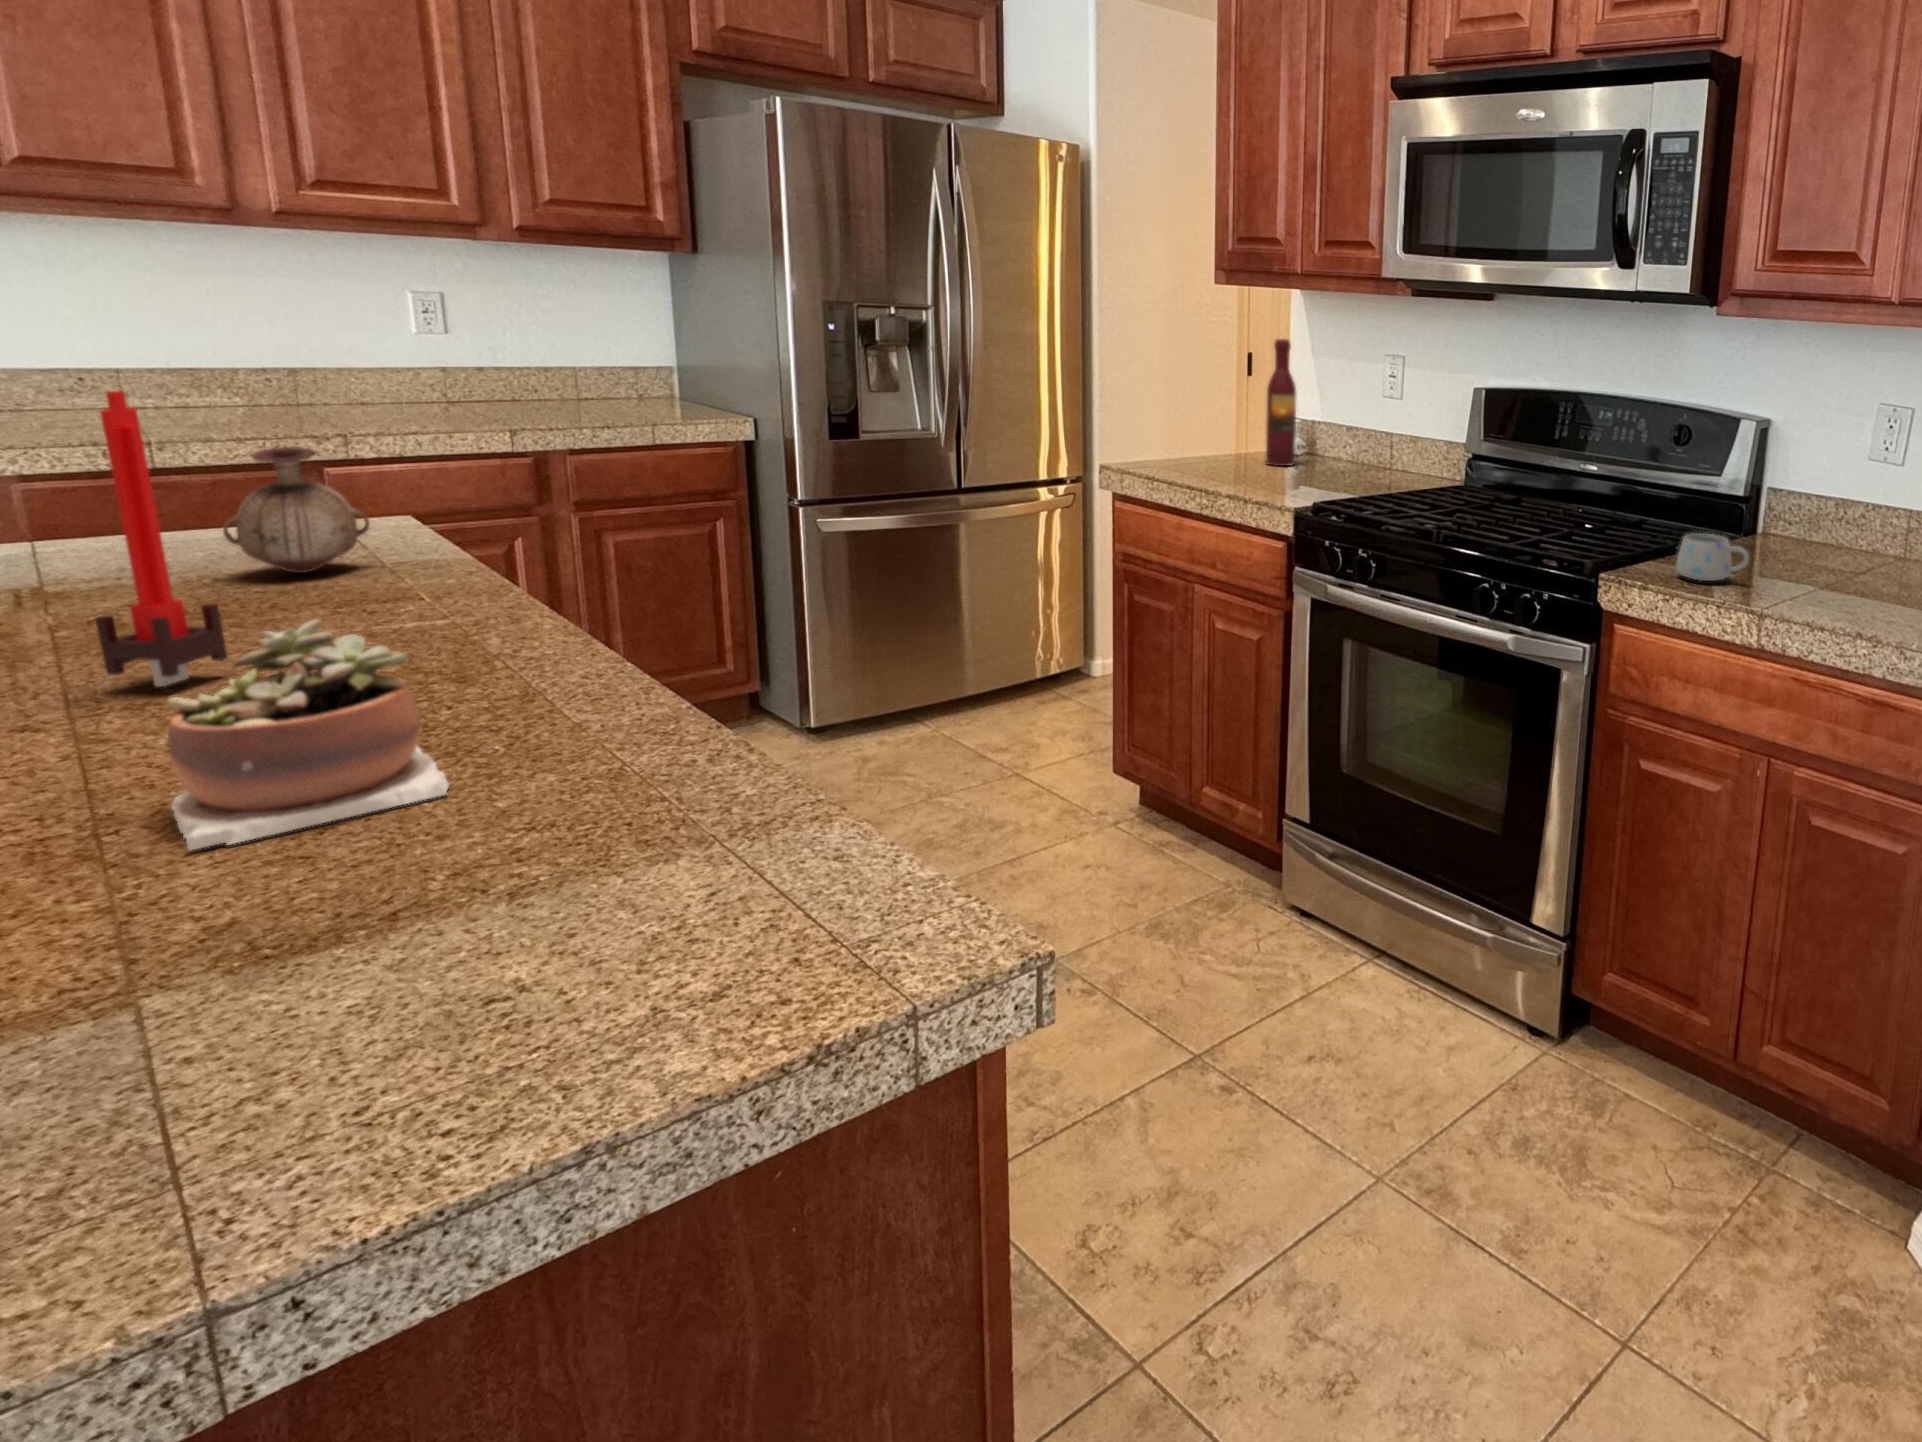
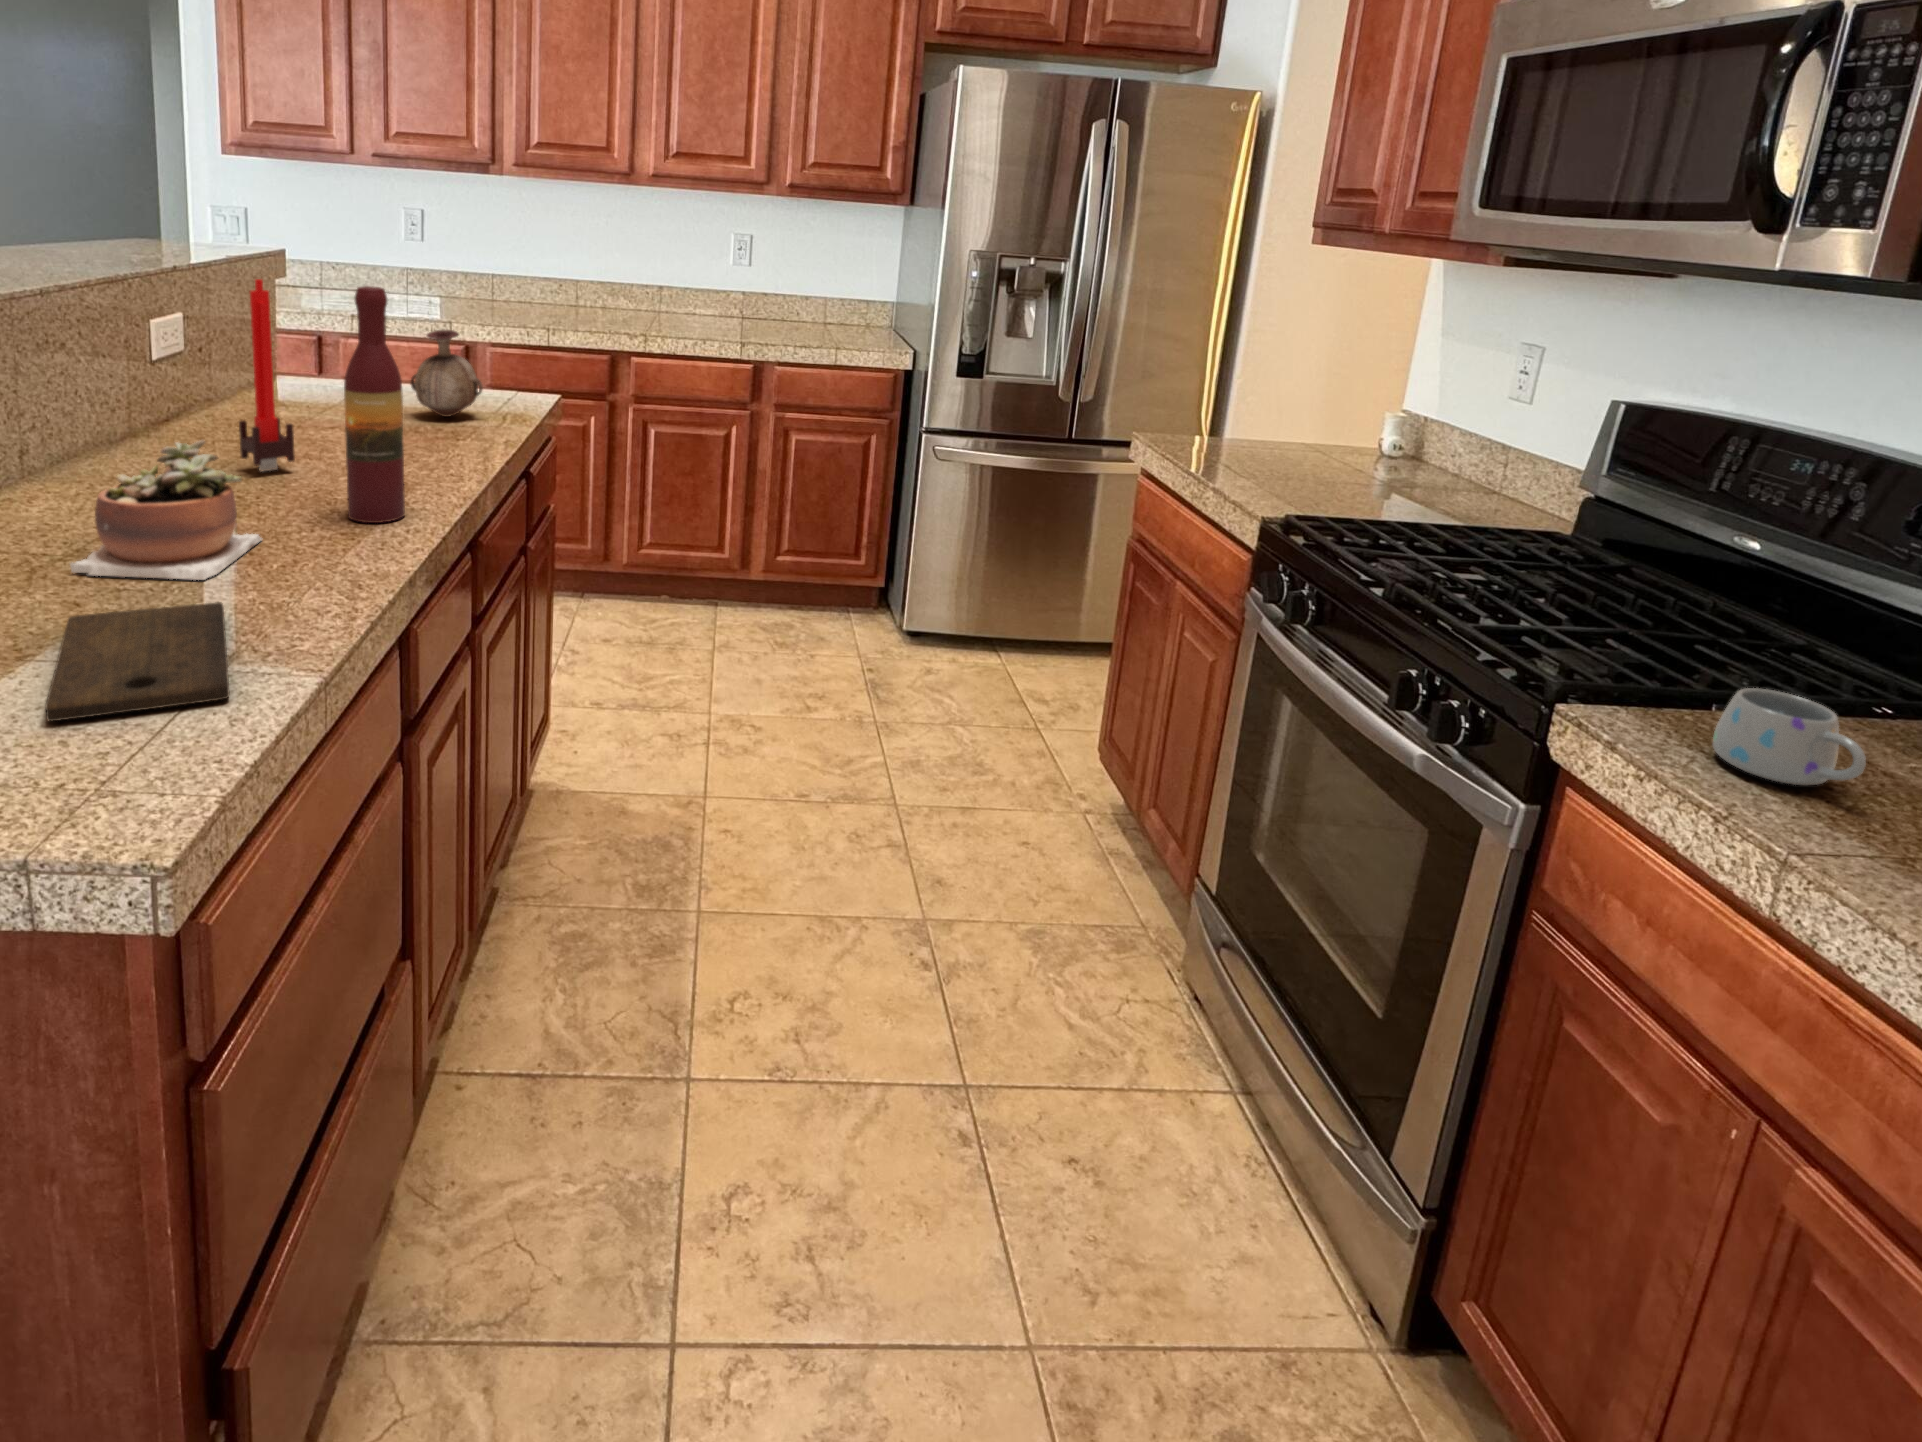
wine bottle: present [1266,339,1296,466] -> present [344,286,405,523]
cutting board: none [393,793,798,939] -> present [45,603,230,721]

